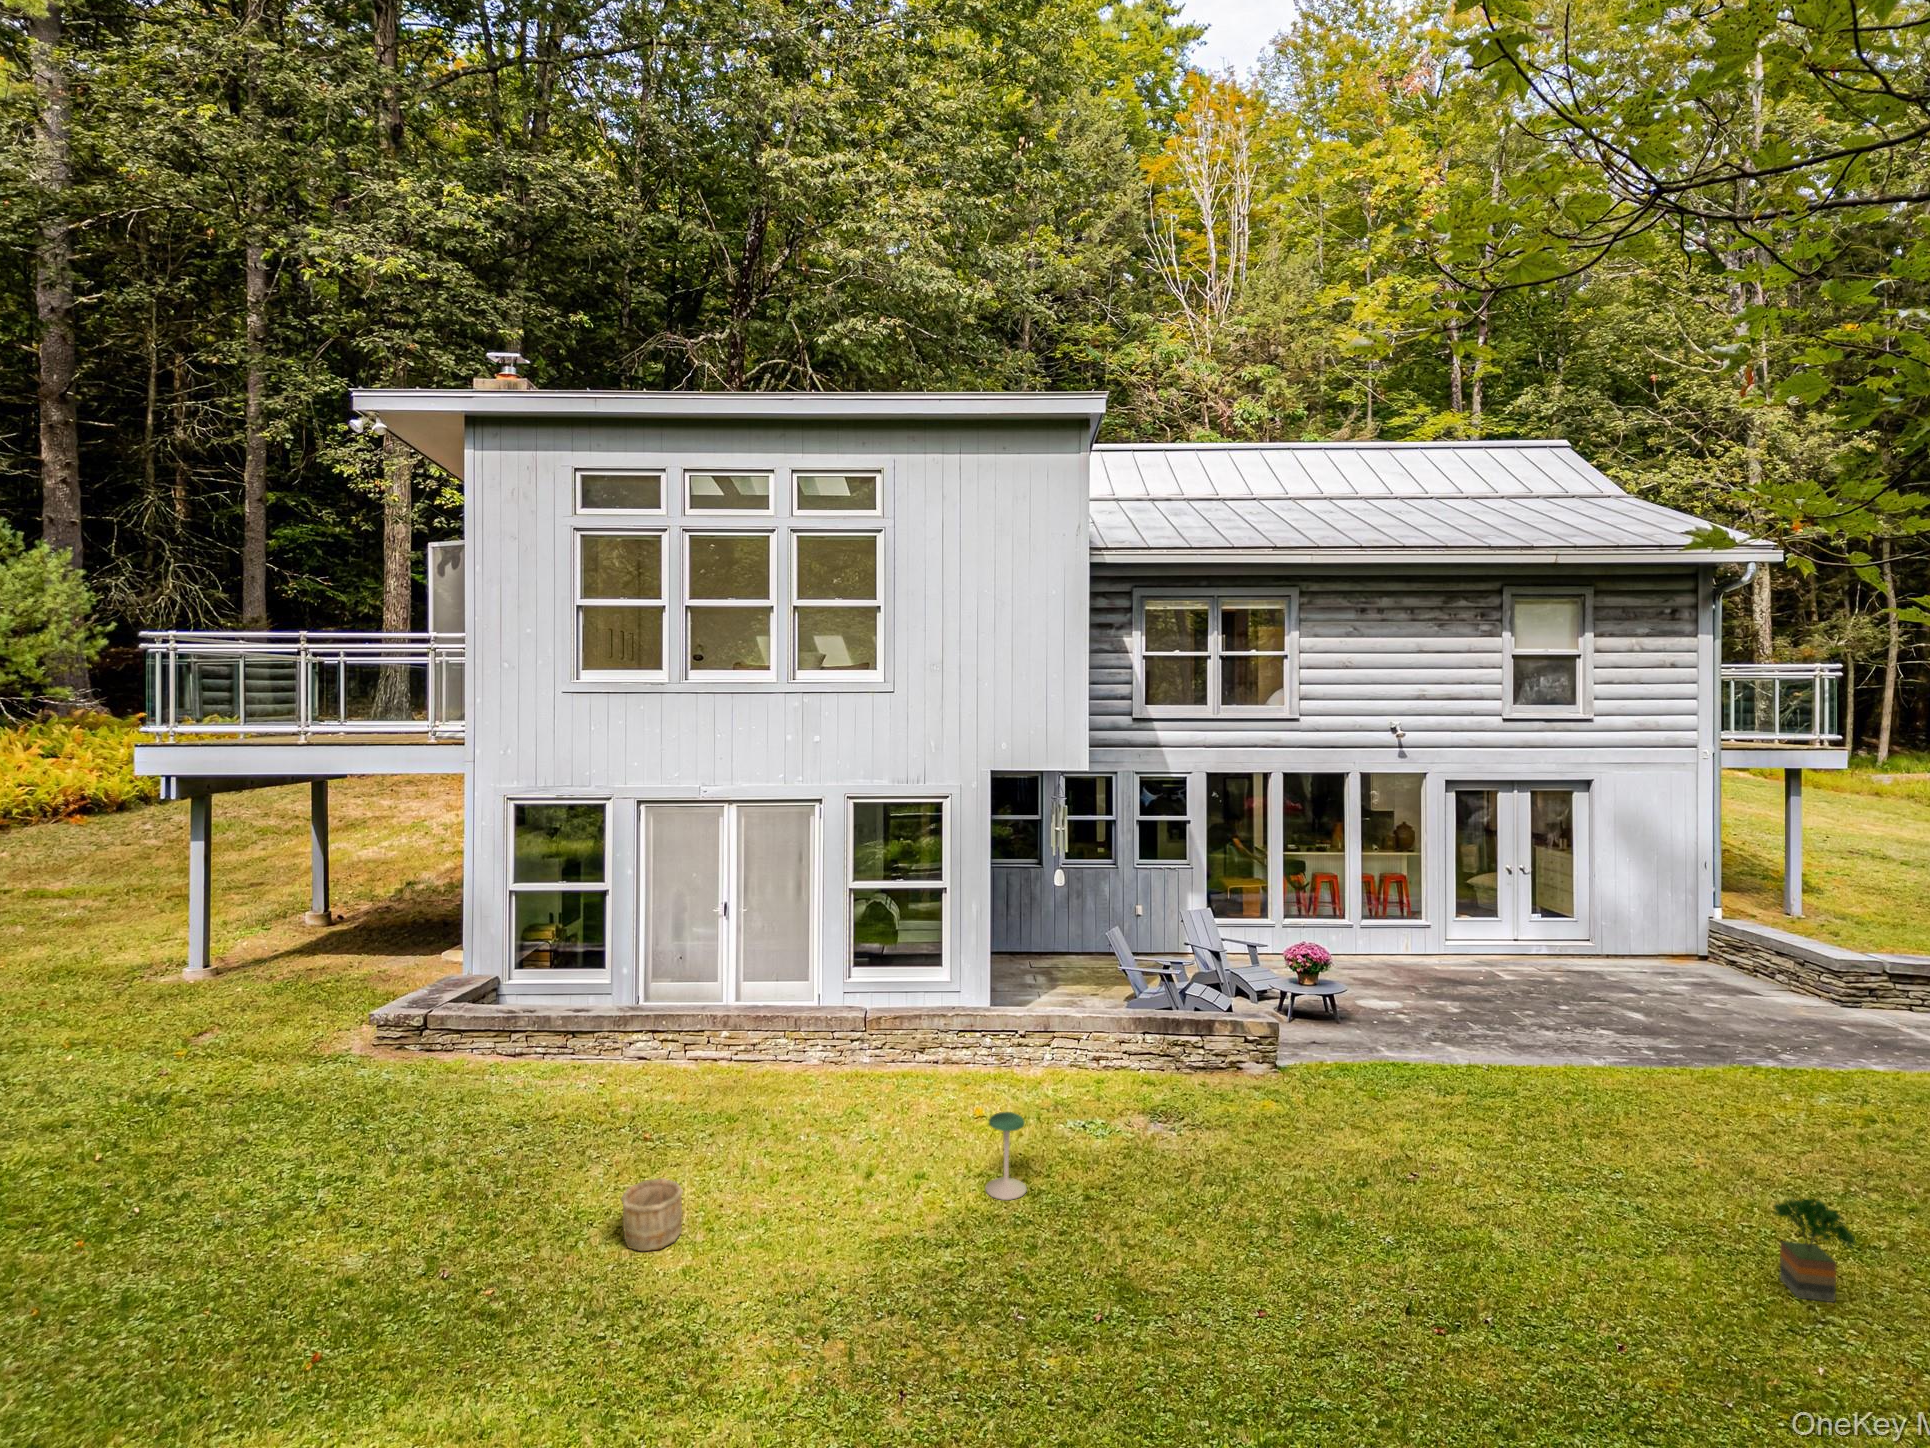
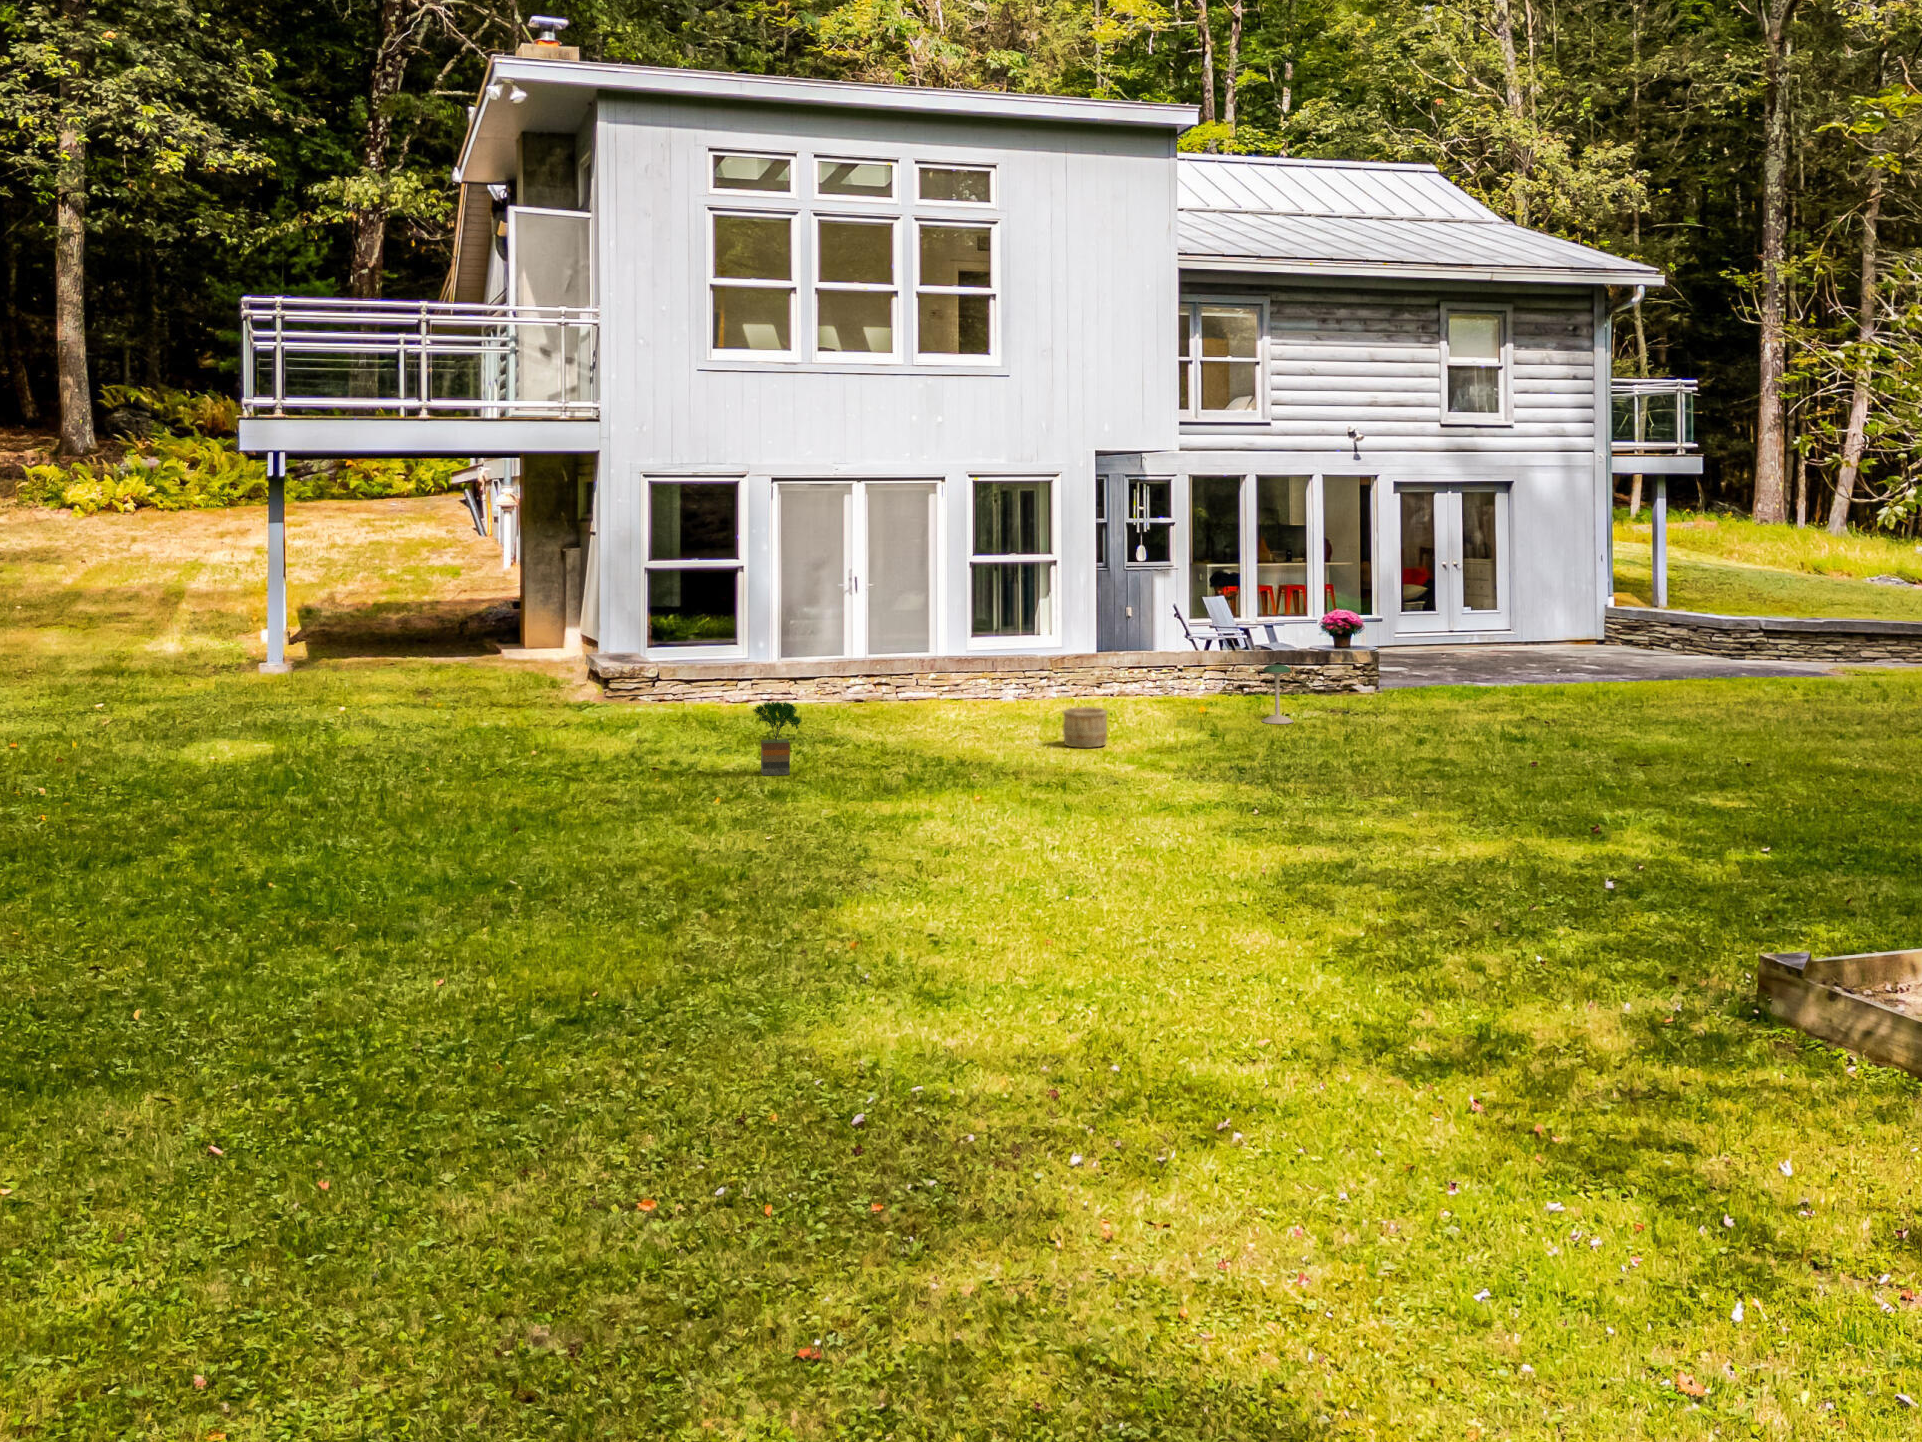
potted tree: present [1773,1198,1856,1302] -> present [753,701,801,776]

